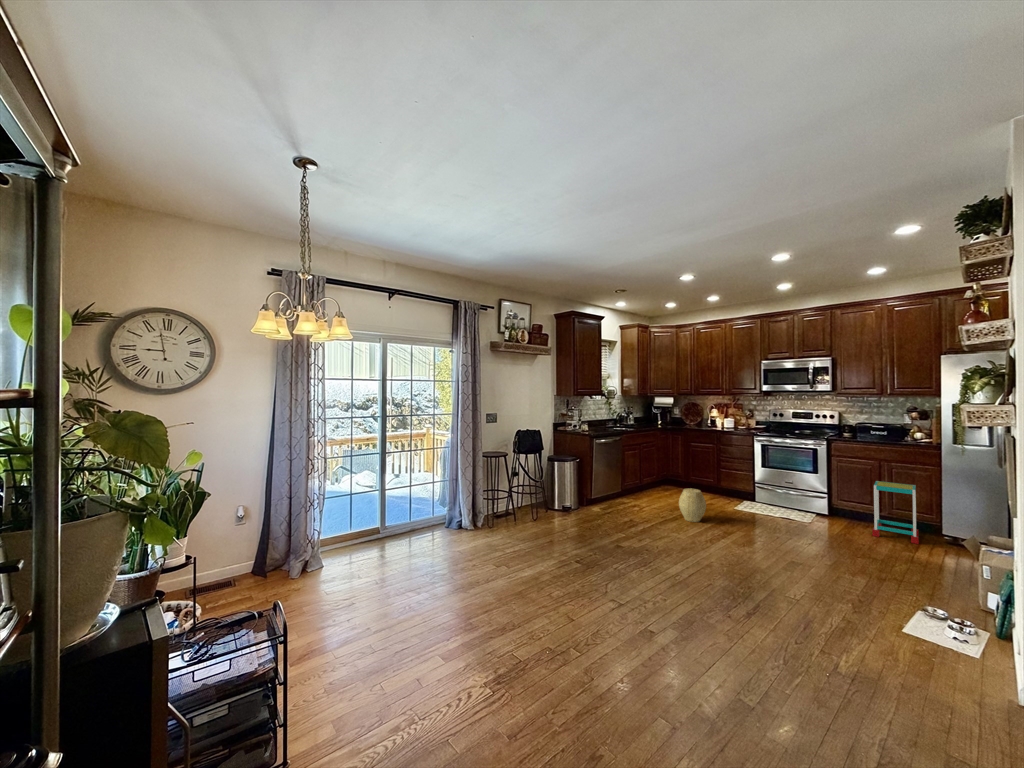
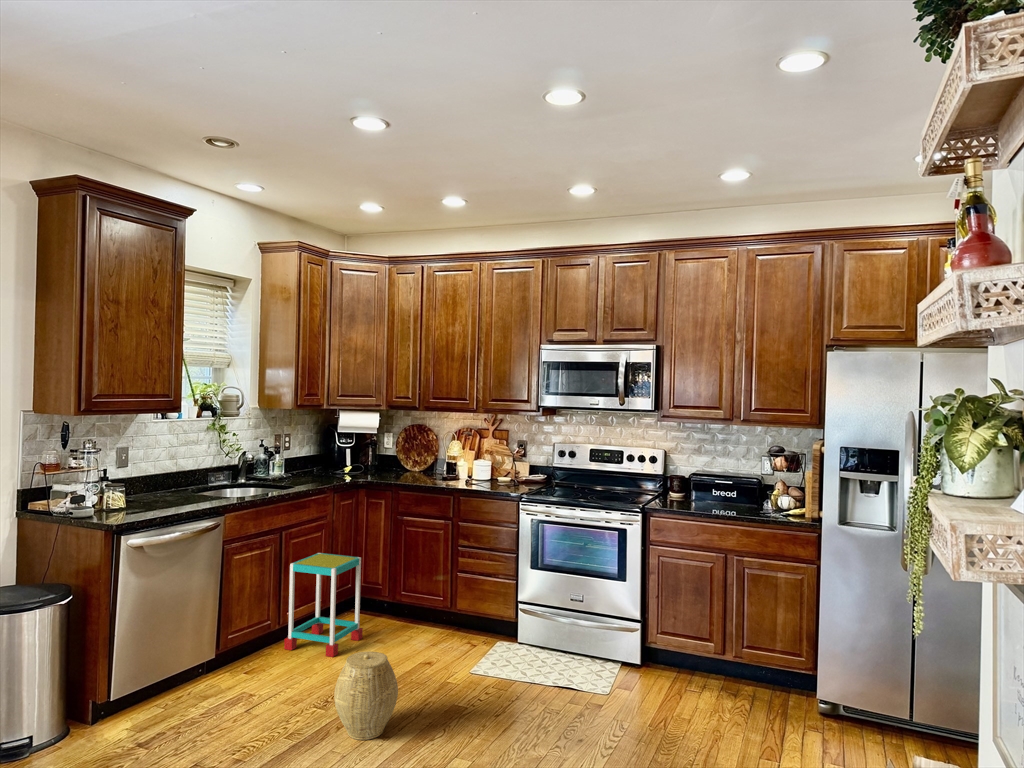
side table: present [872,481,919,544] -> present [284,553,363,657]

